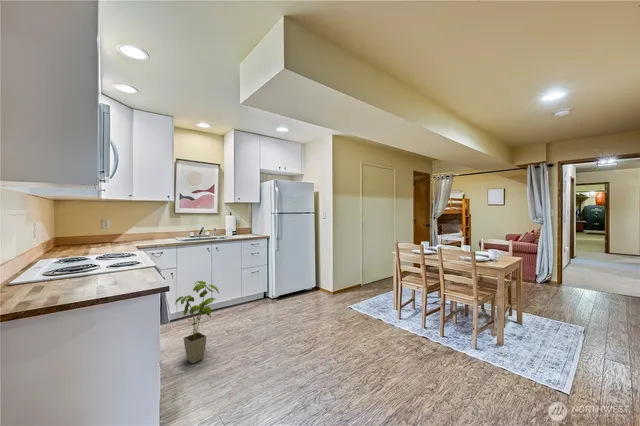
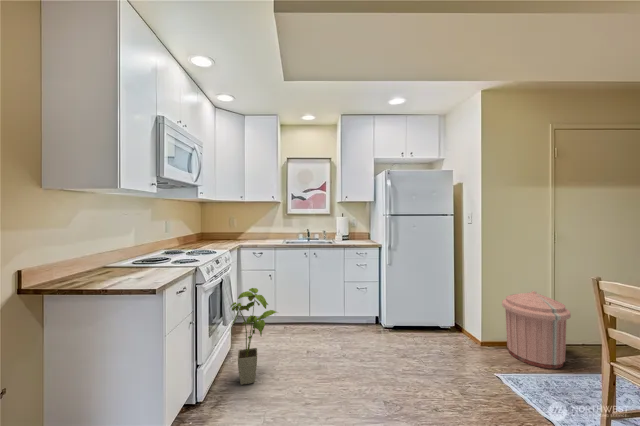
trash can: none [344,257,375,298] -> present [502,291,571,369]

